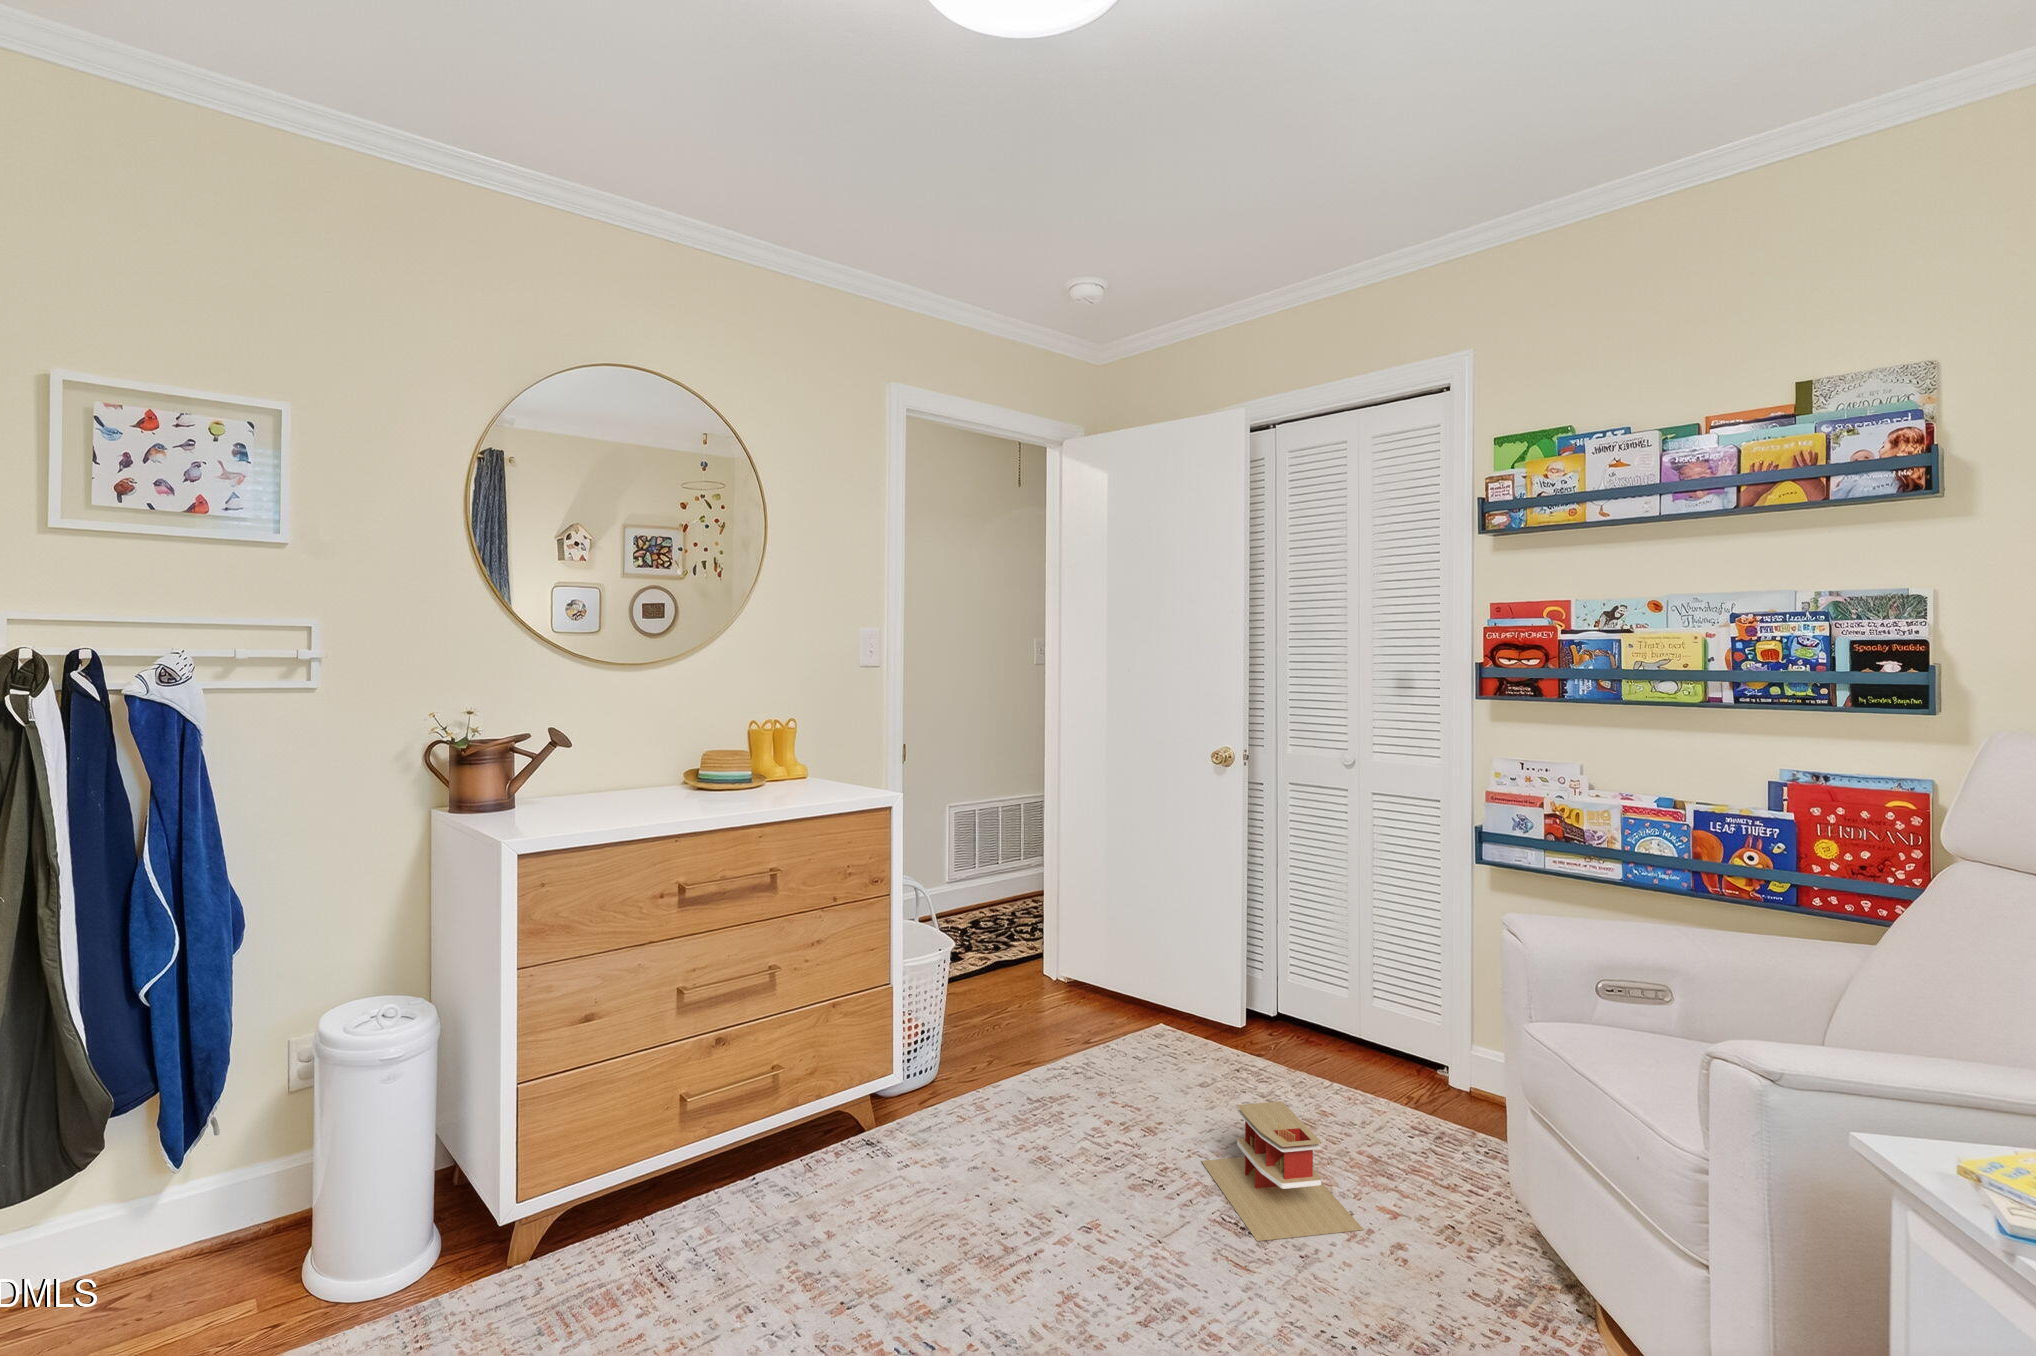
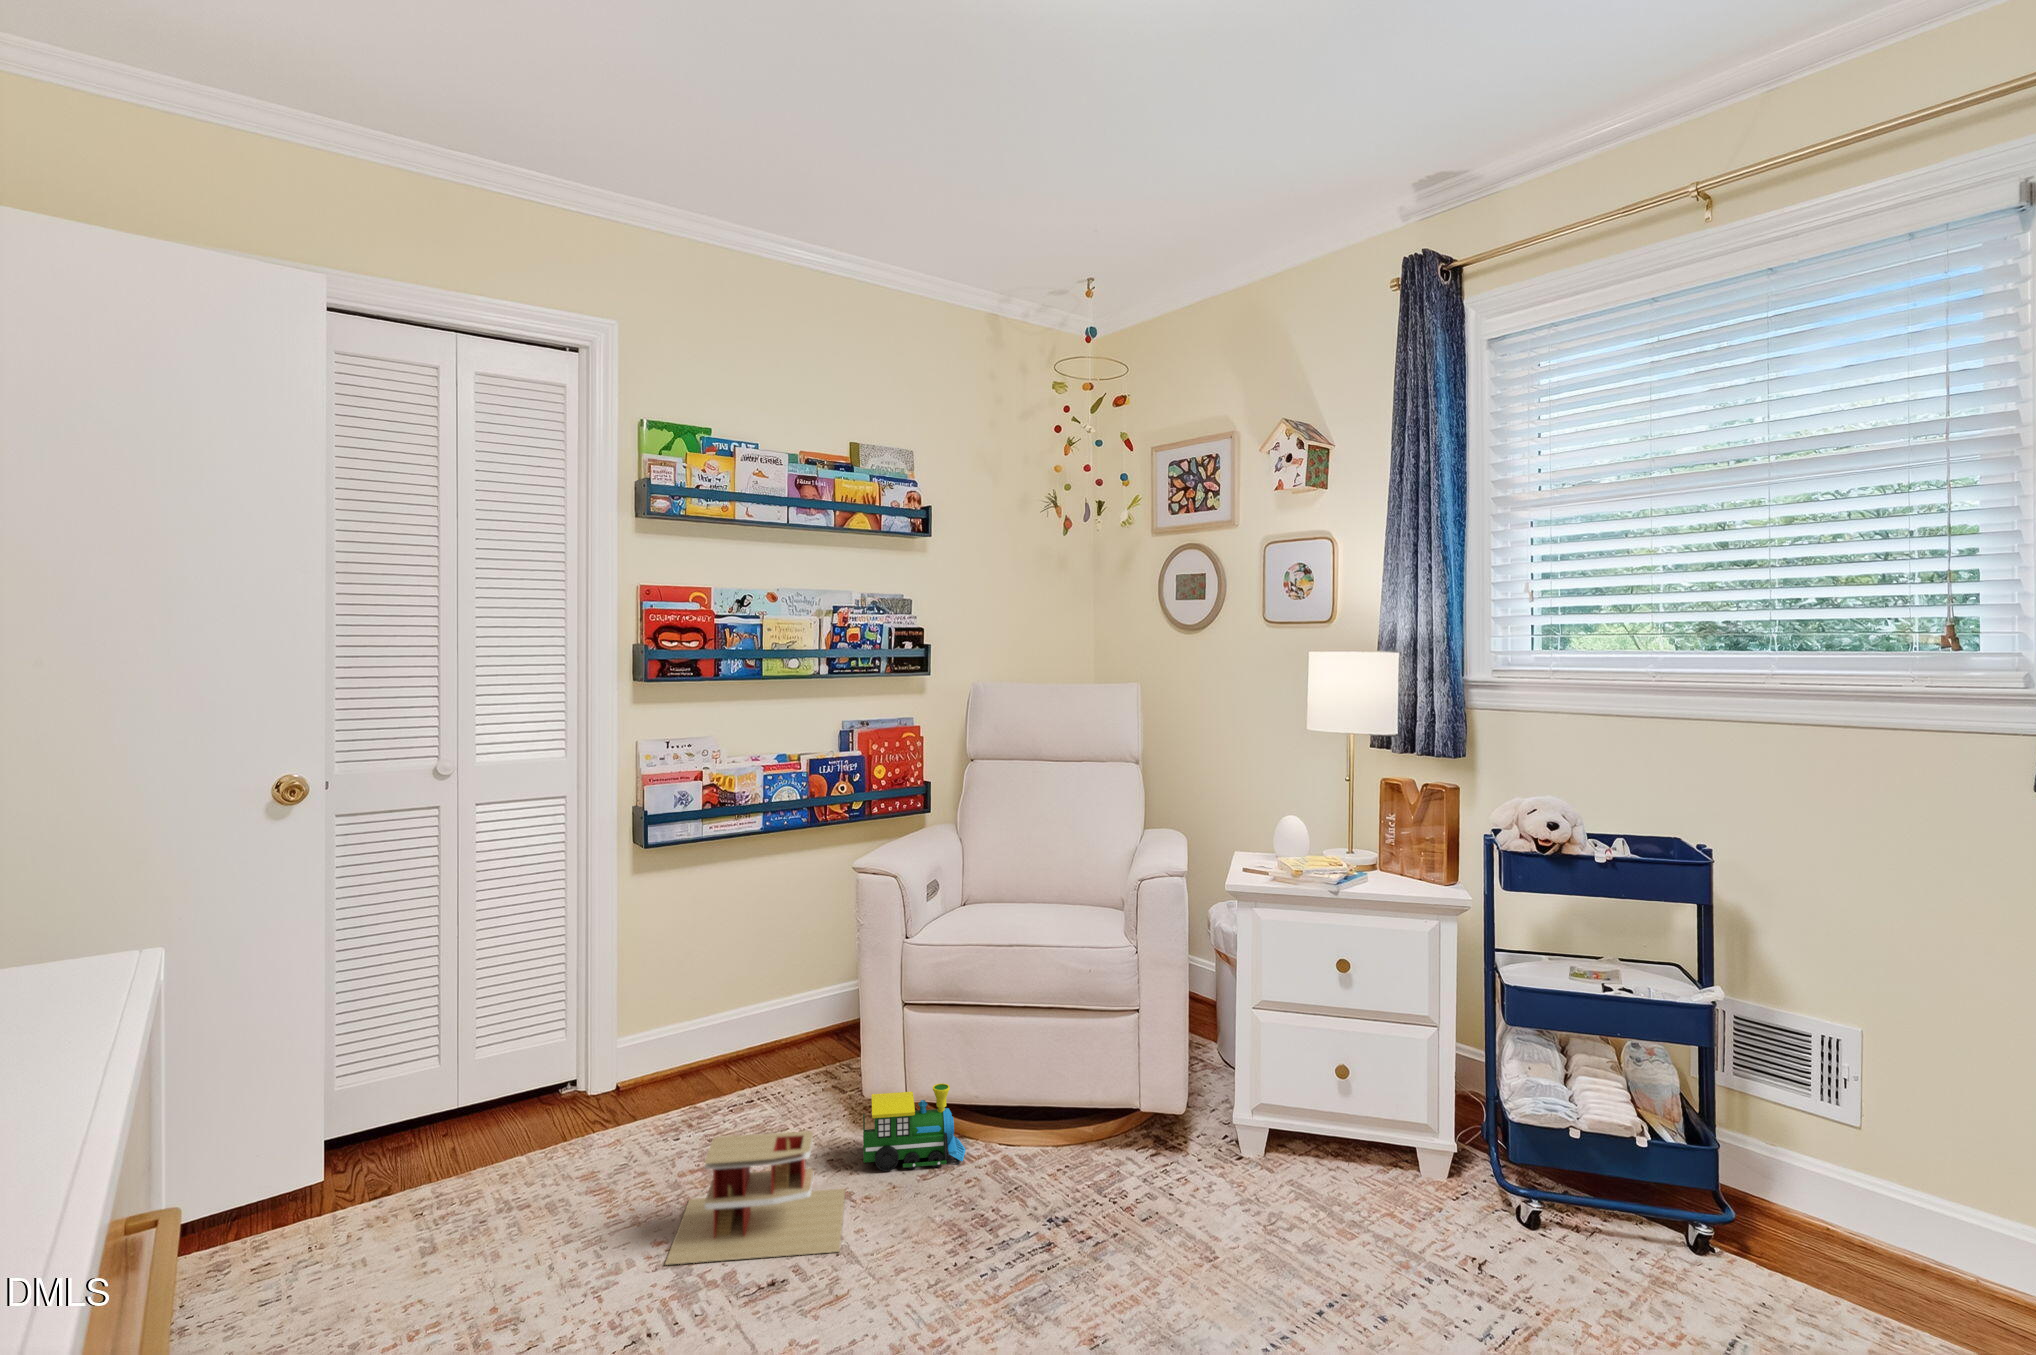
toy train: none [1403,1174,1521,1301] -> present [863,1083,966,1171]

